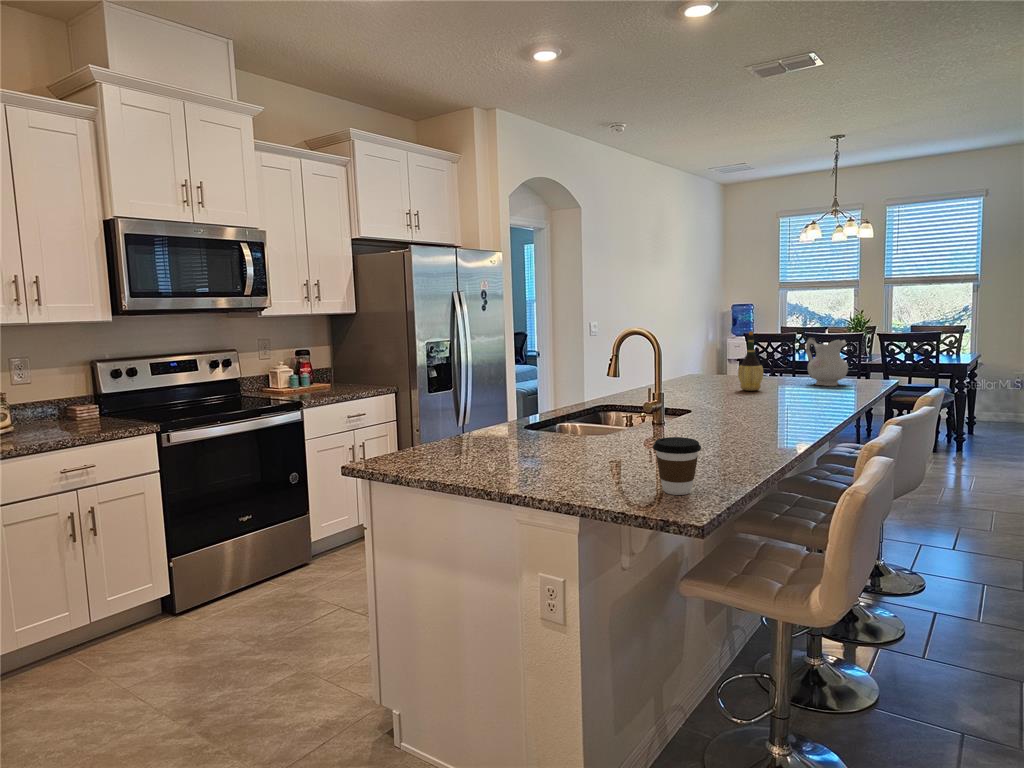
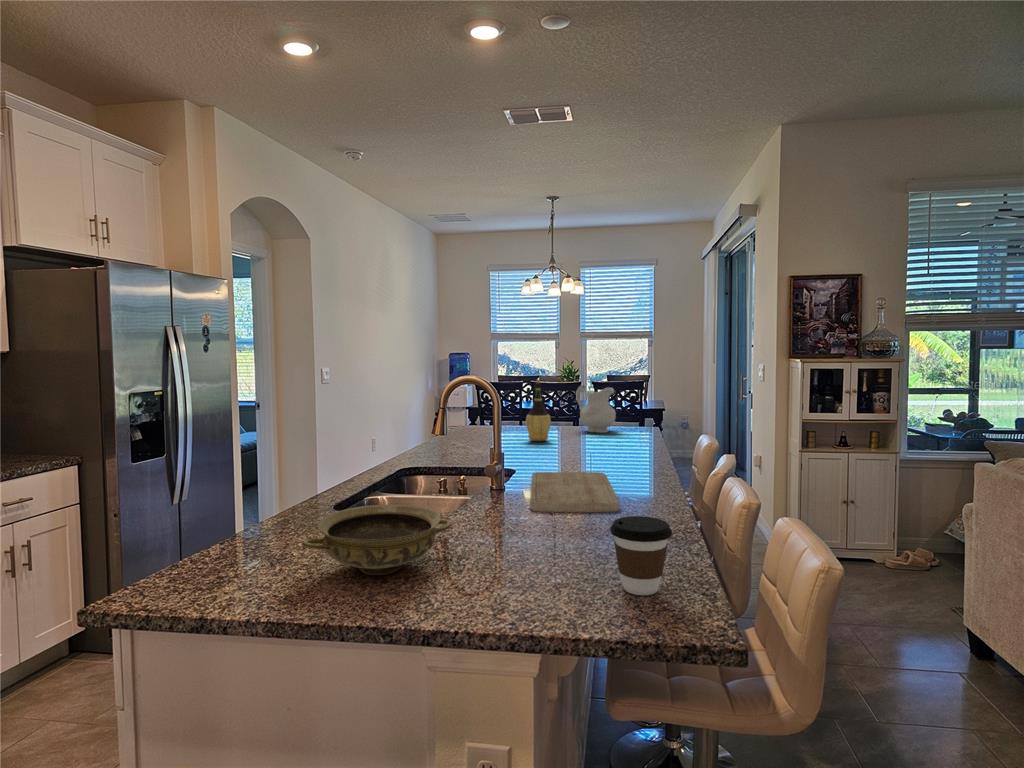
cutting board: none [667,413,763,446] -> present [531,472,619,512]
ceramic bowl: none [466,420,569,464] -> present [303,505,451,575]

